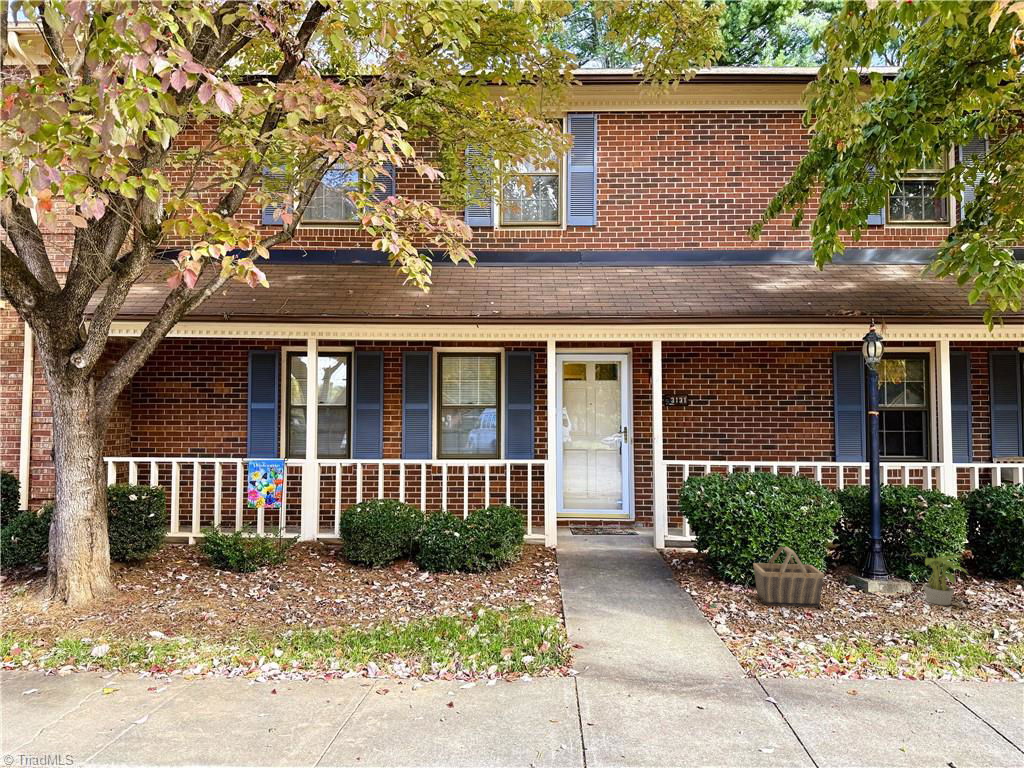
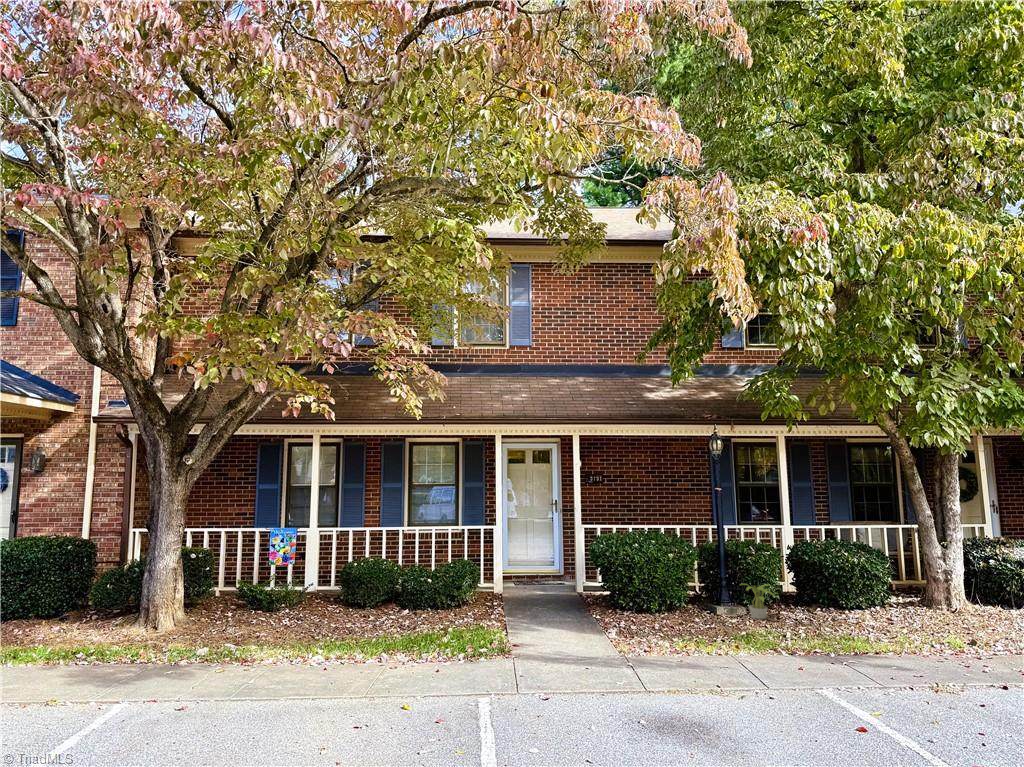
basket: present [753,547,824,607] -> none [634,581,679,621]

